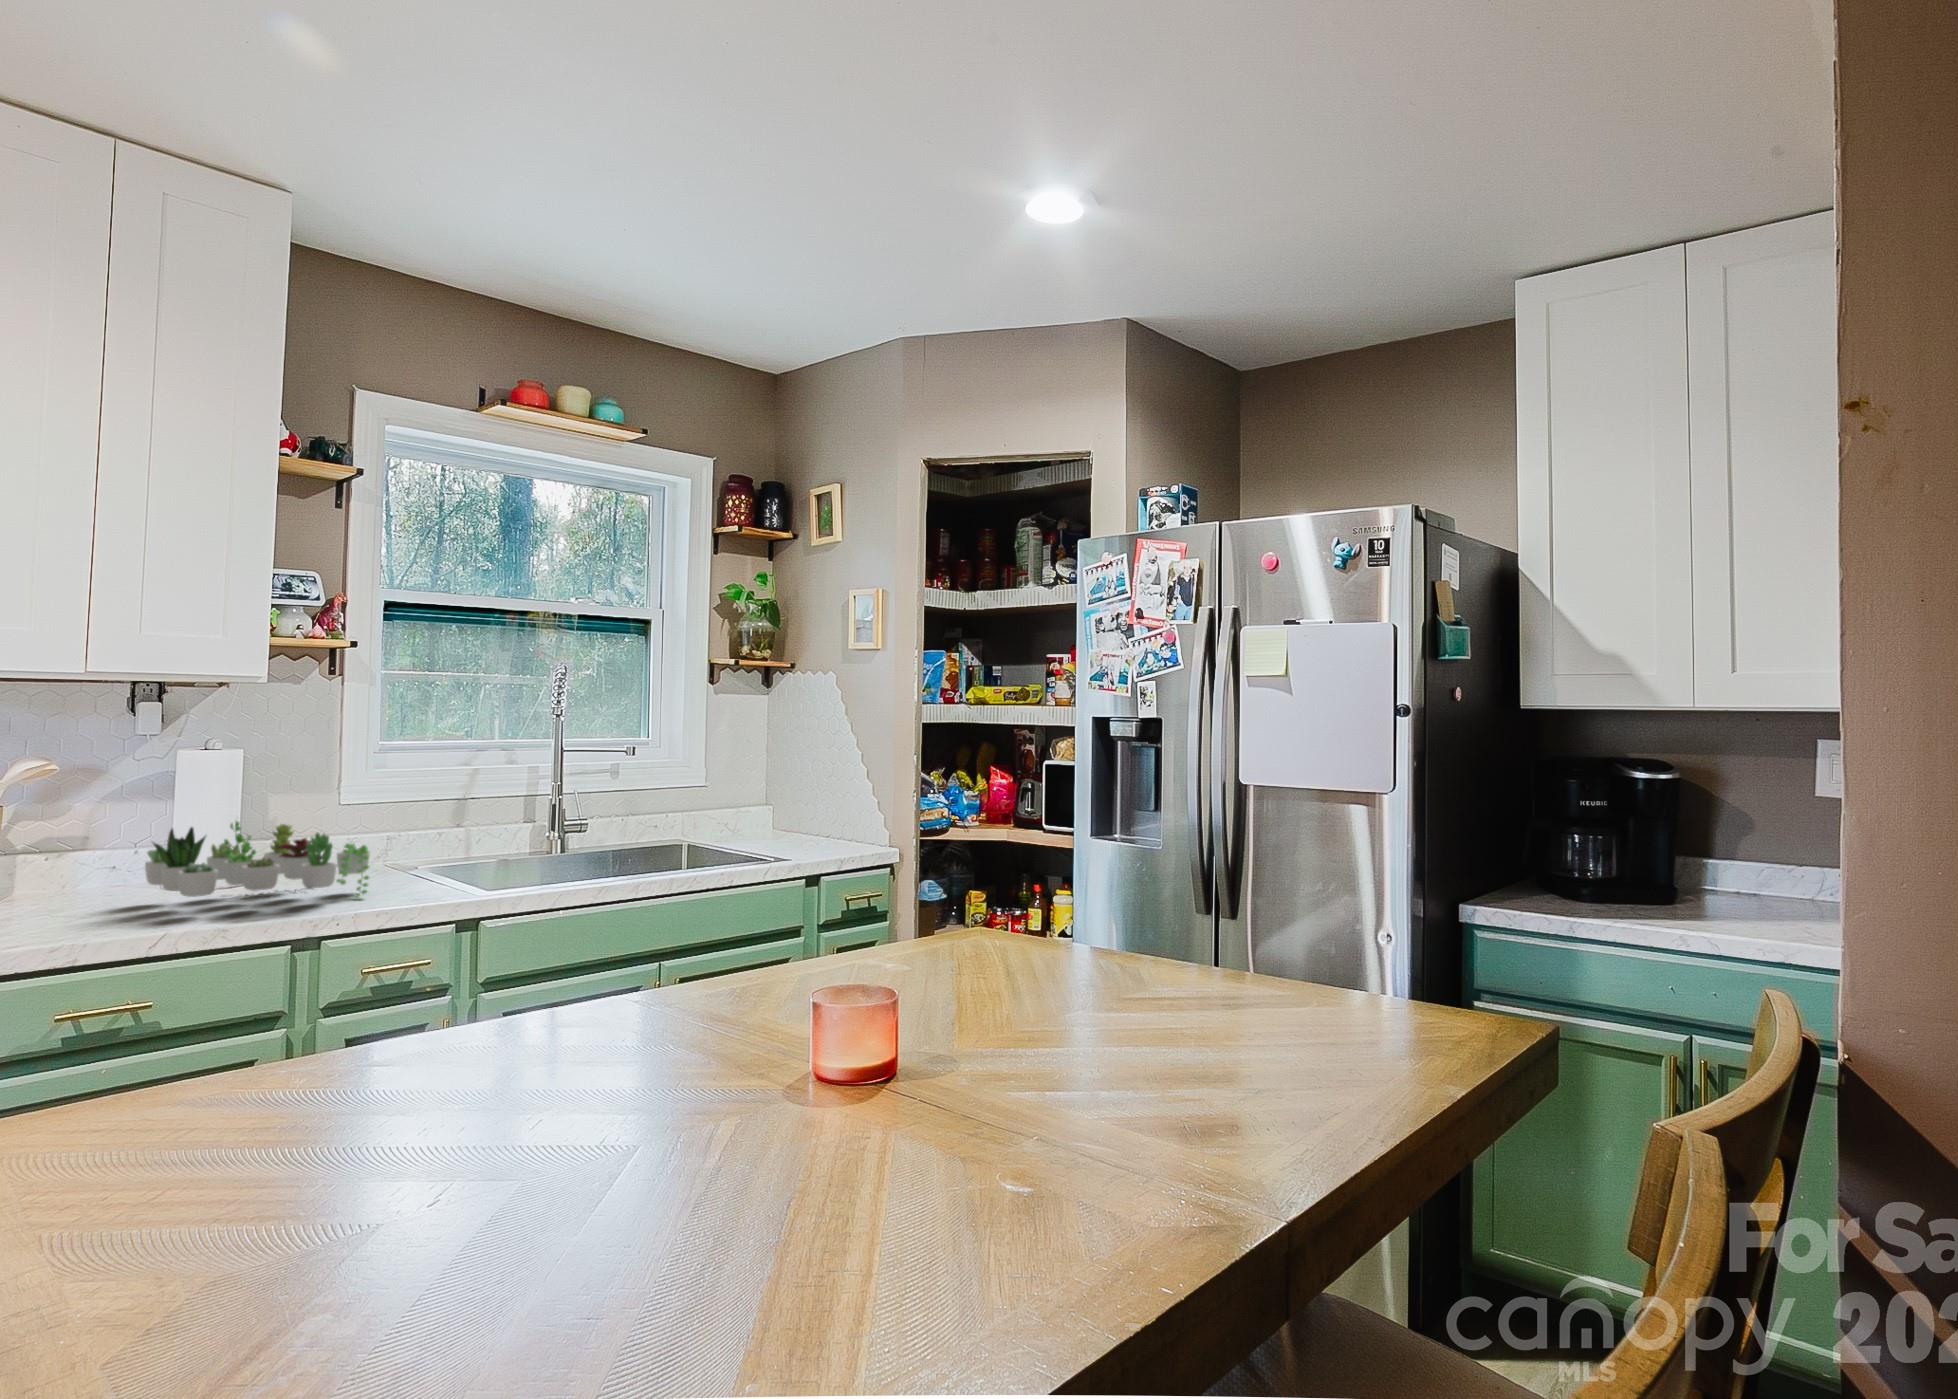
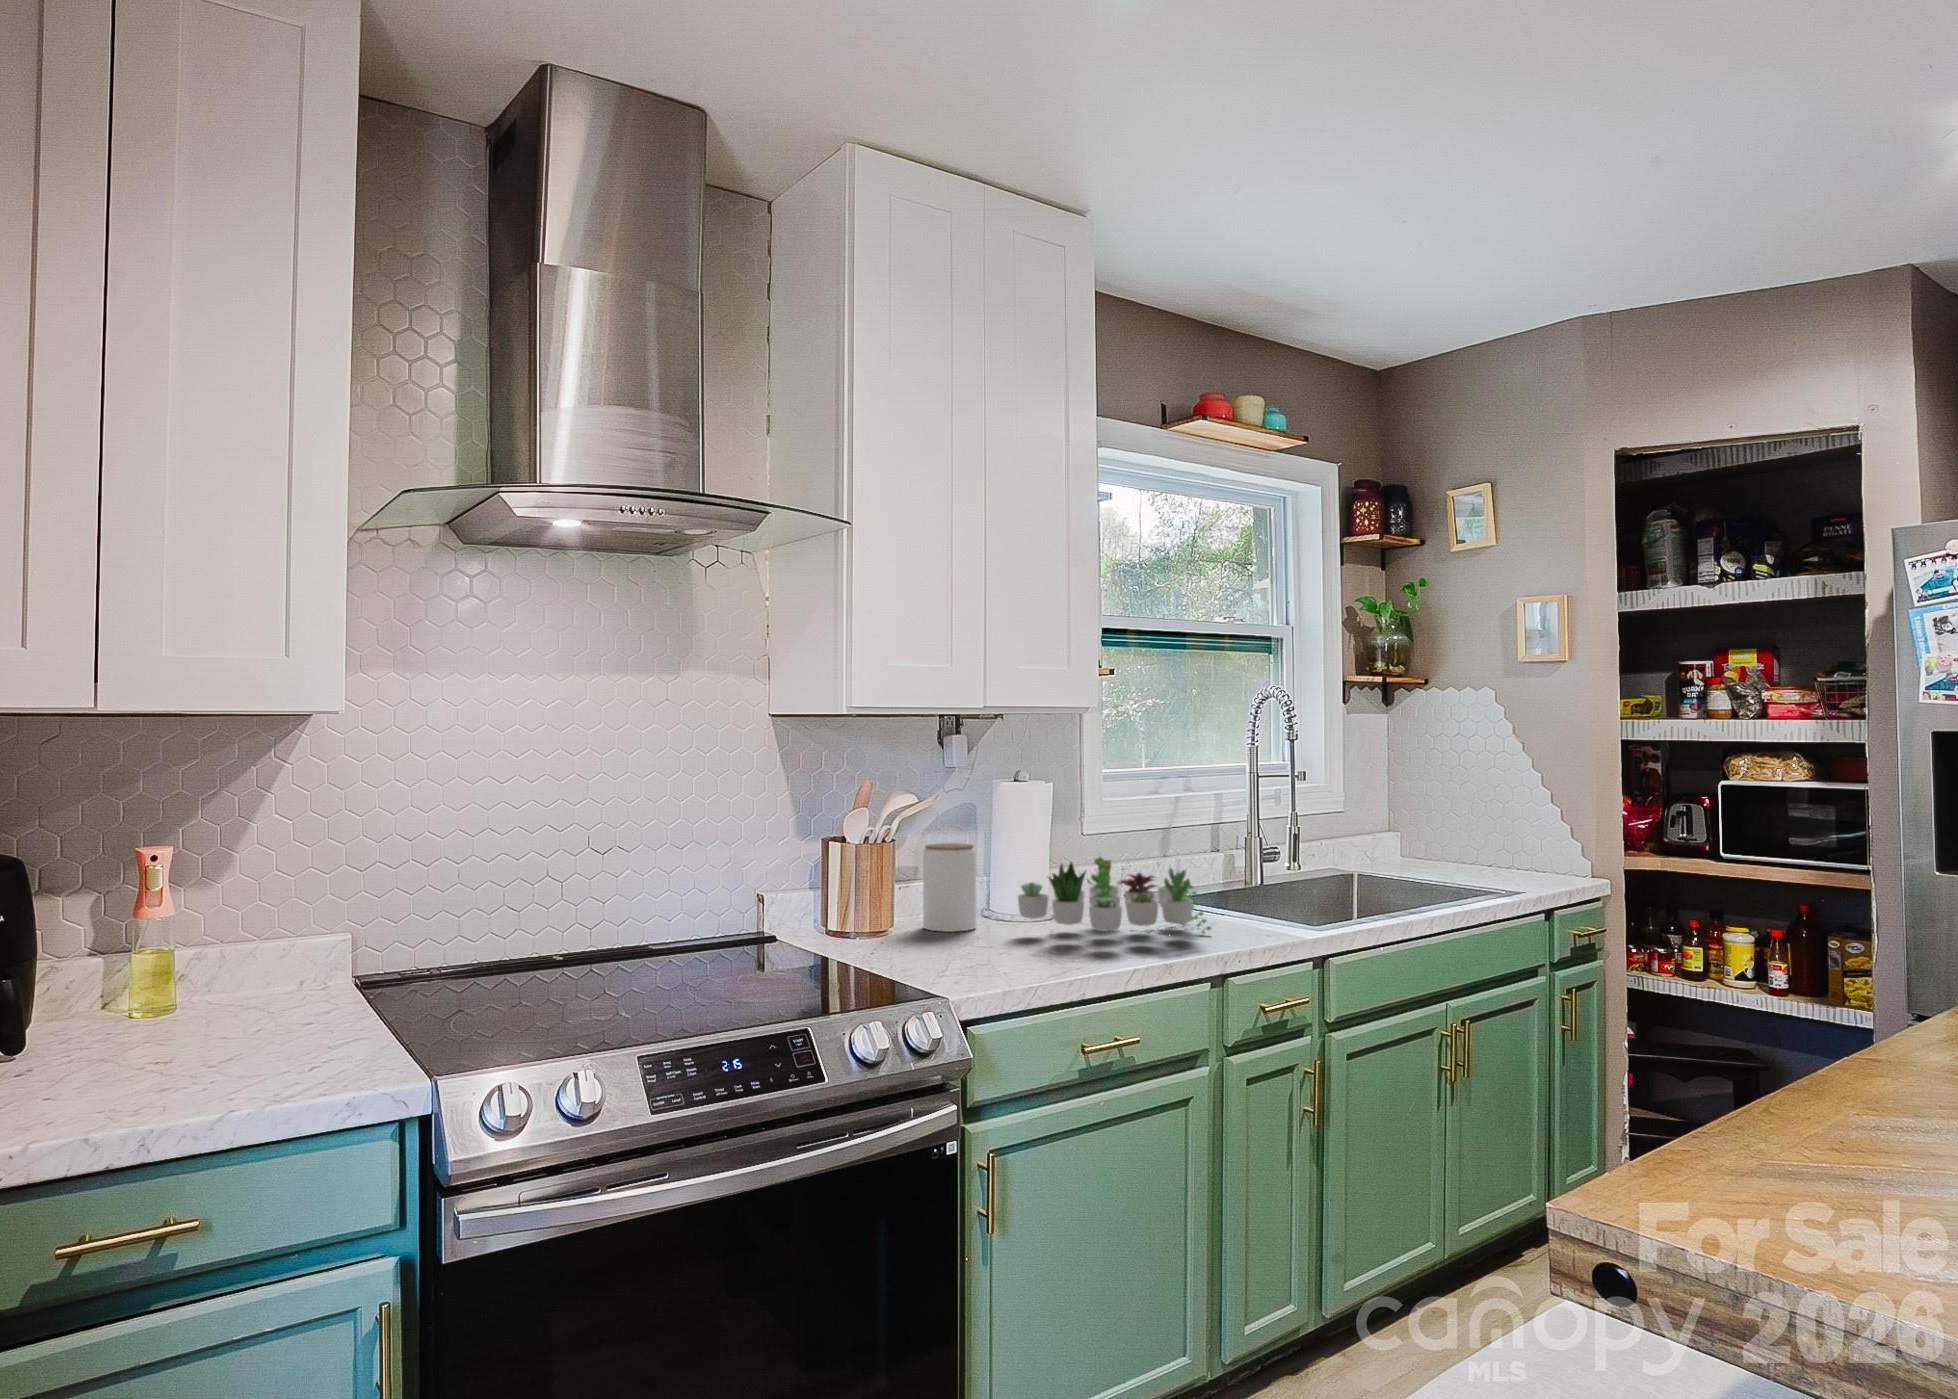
jar: none [57,809,132,900] -> present [923,843,976,932]

